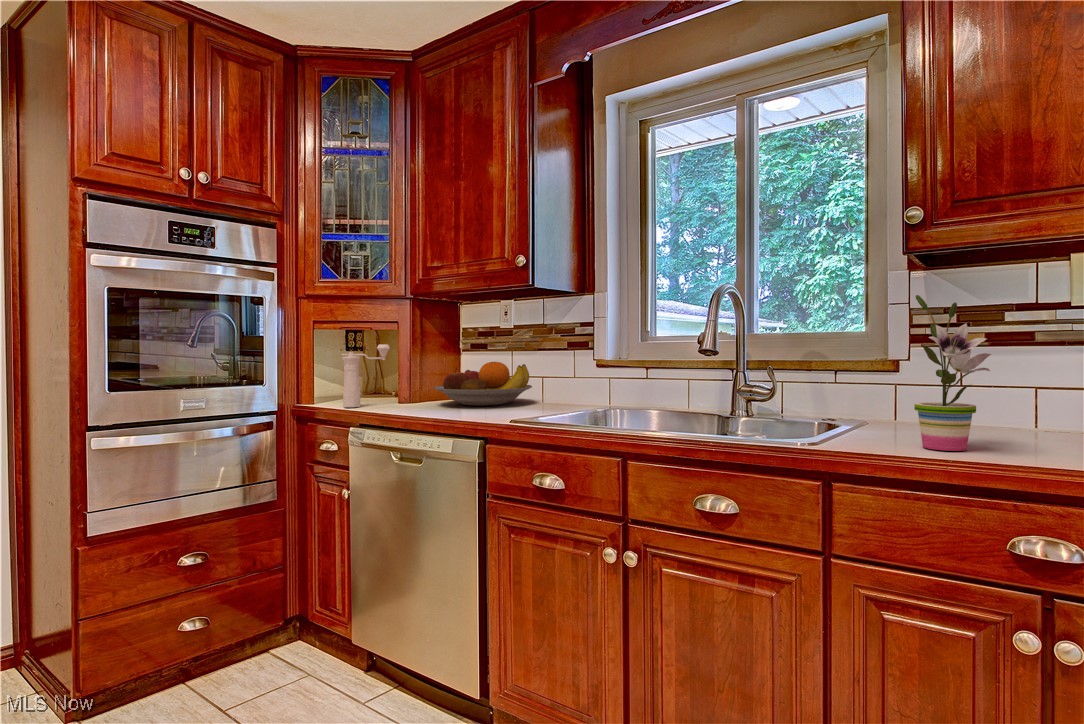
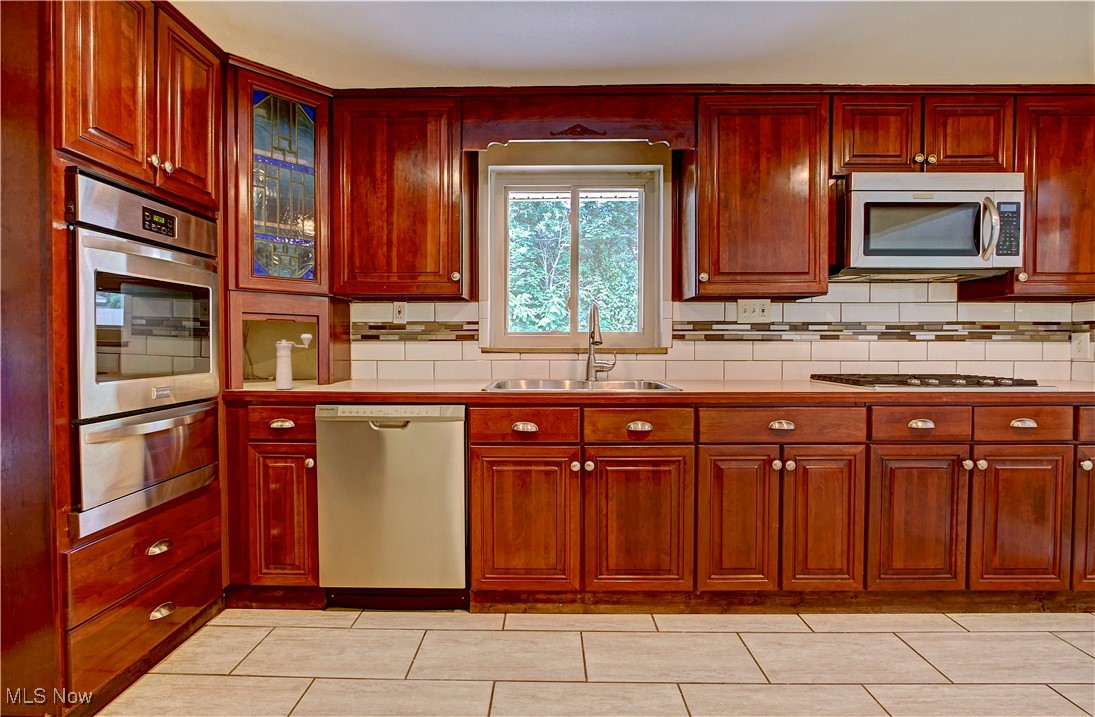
potted plant: present [914,295,991,451] -> none [704,314,737,387]
fruit bowl: present [434,362,532,406] -> none [354,350,435,384]

